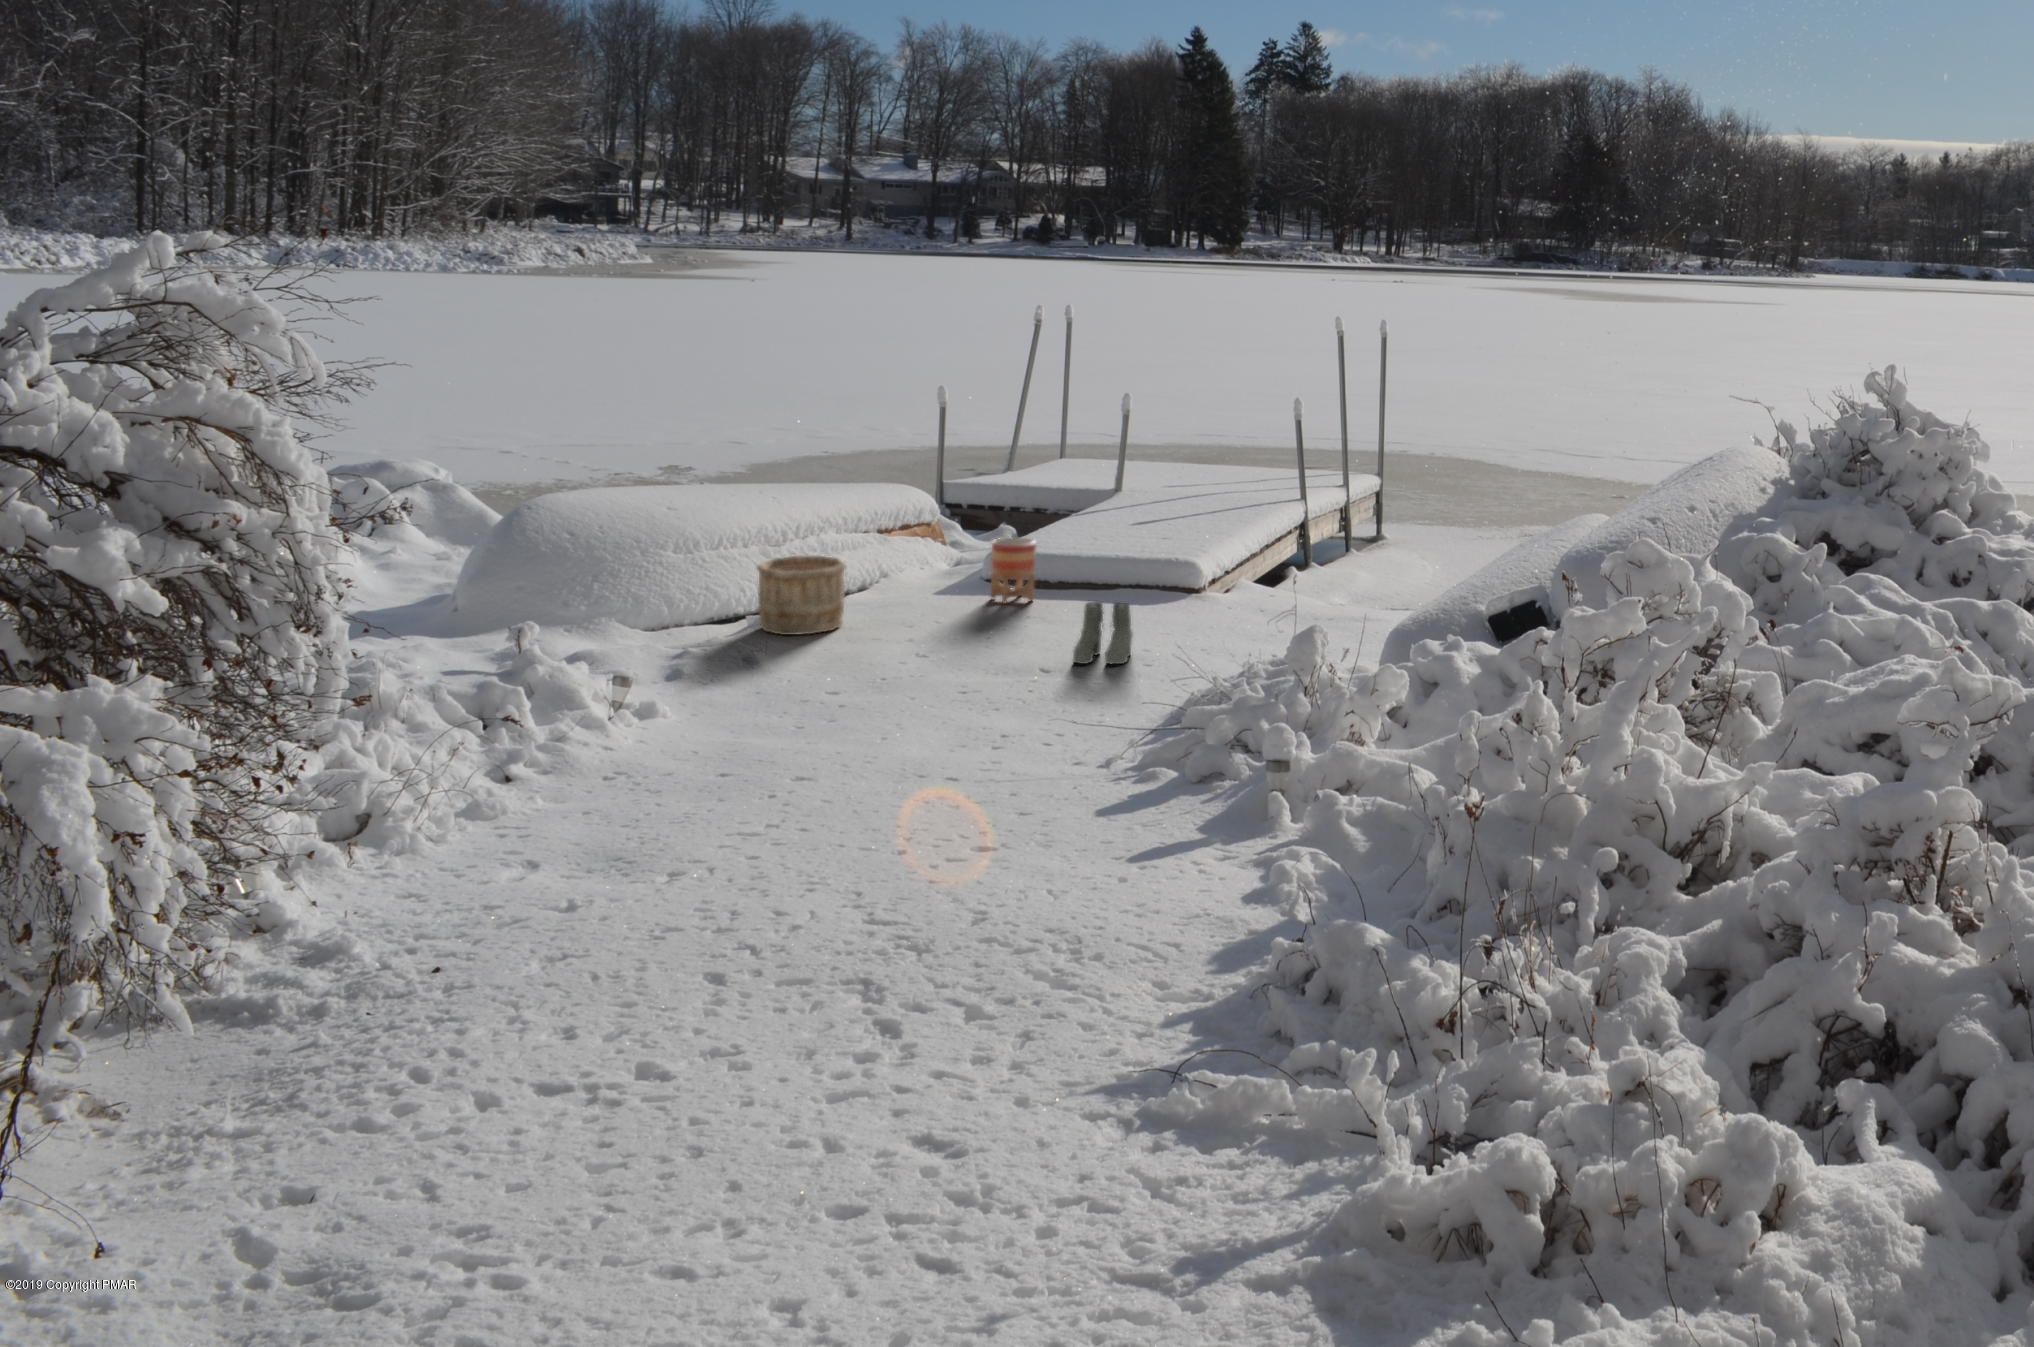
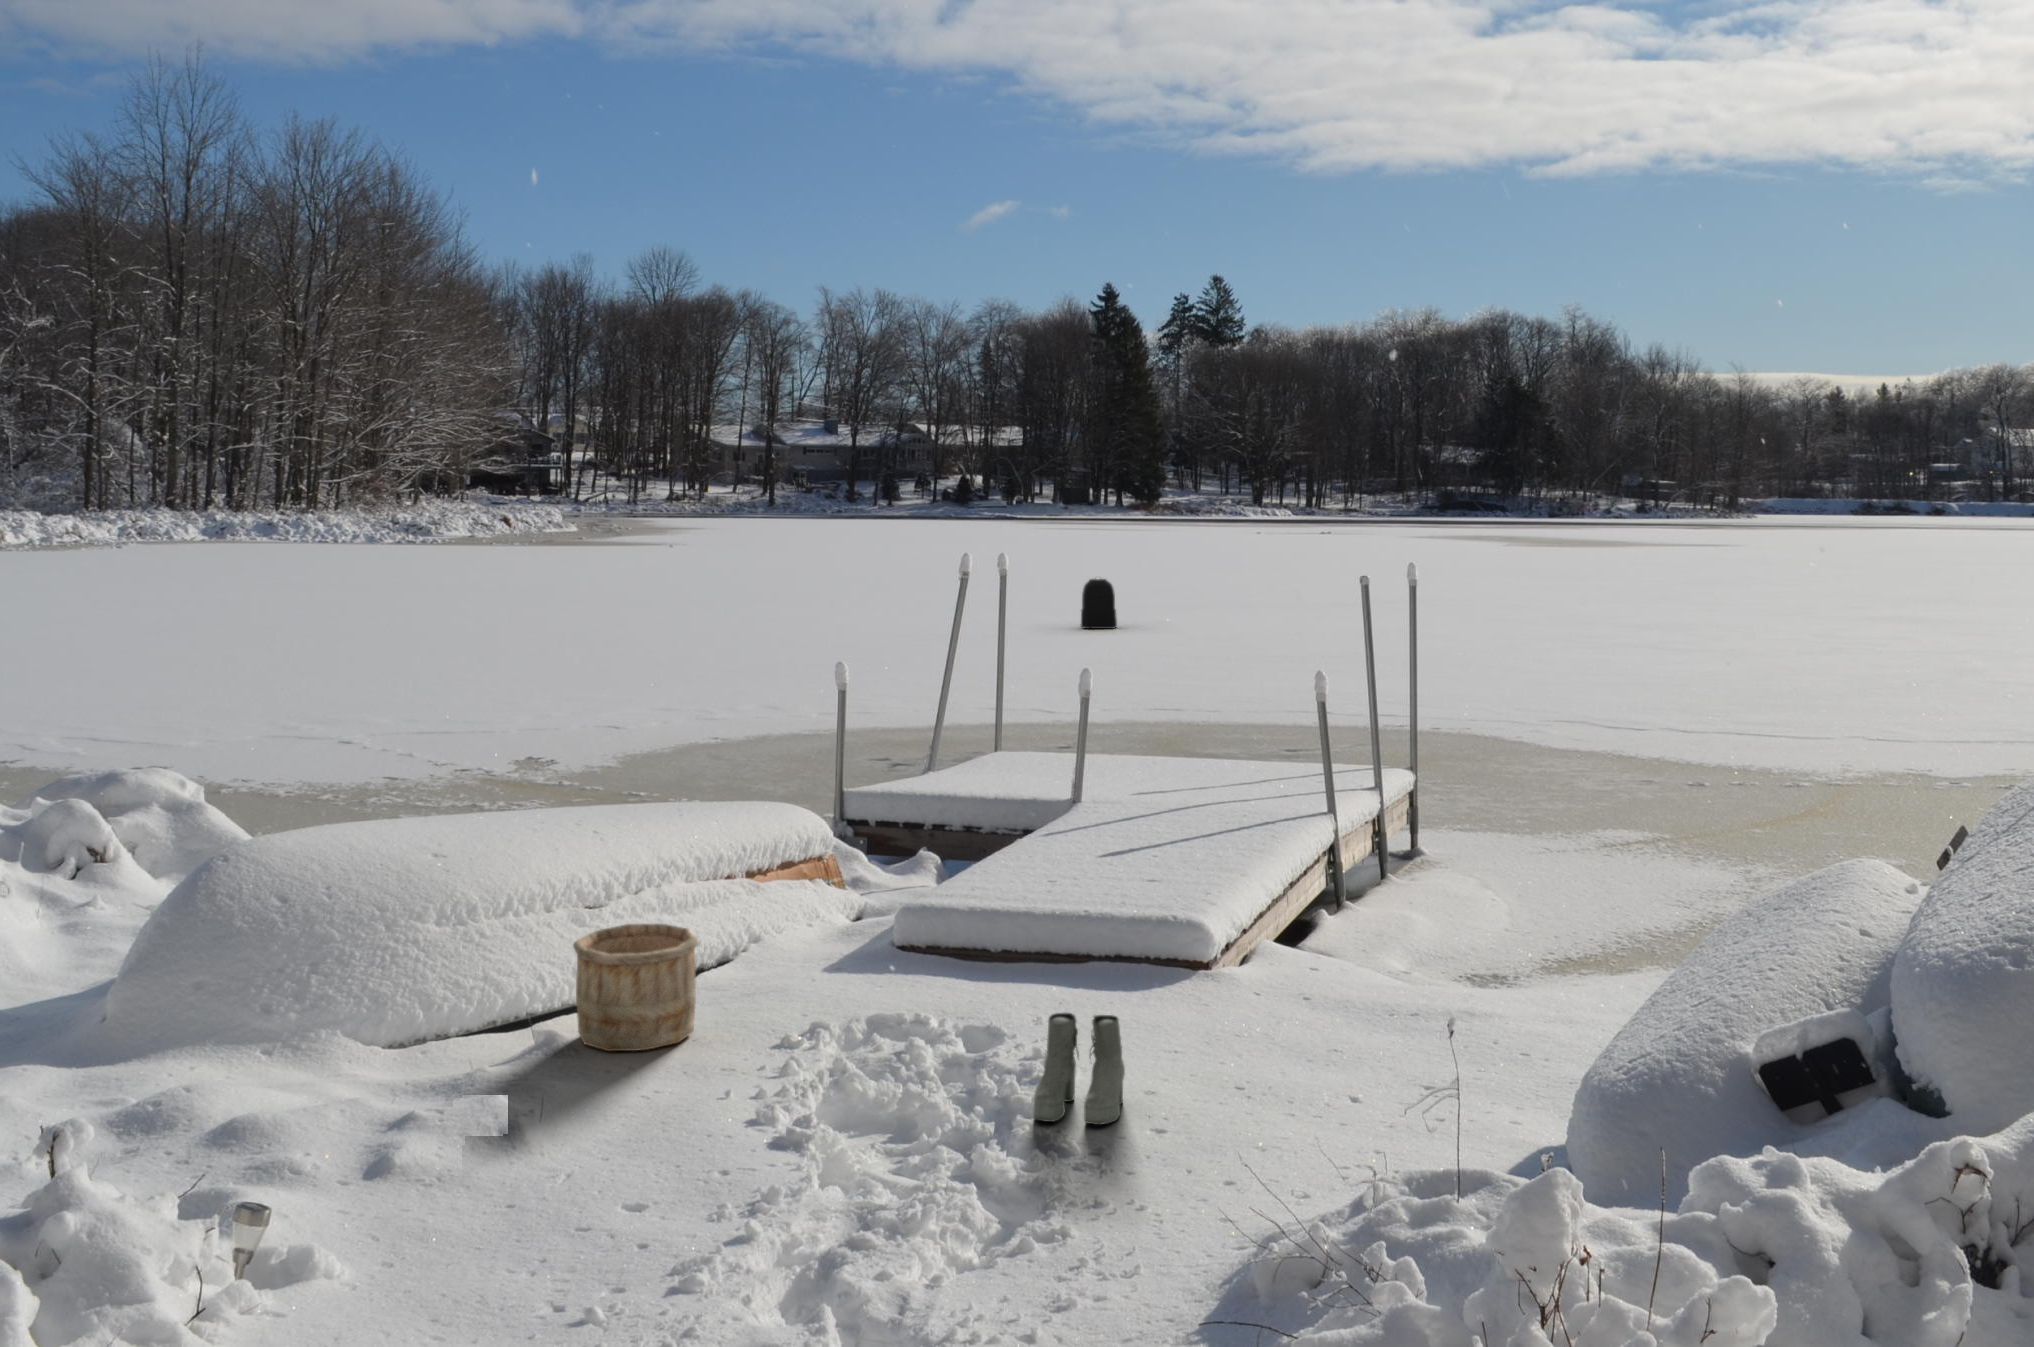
backpack: none [1149,329,1181,373] -> present [1081,579,1117,629]
planter: present [991,538,1036,604] -> none [905,888,967,992]

